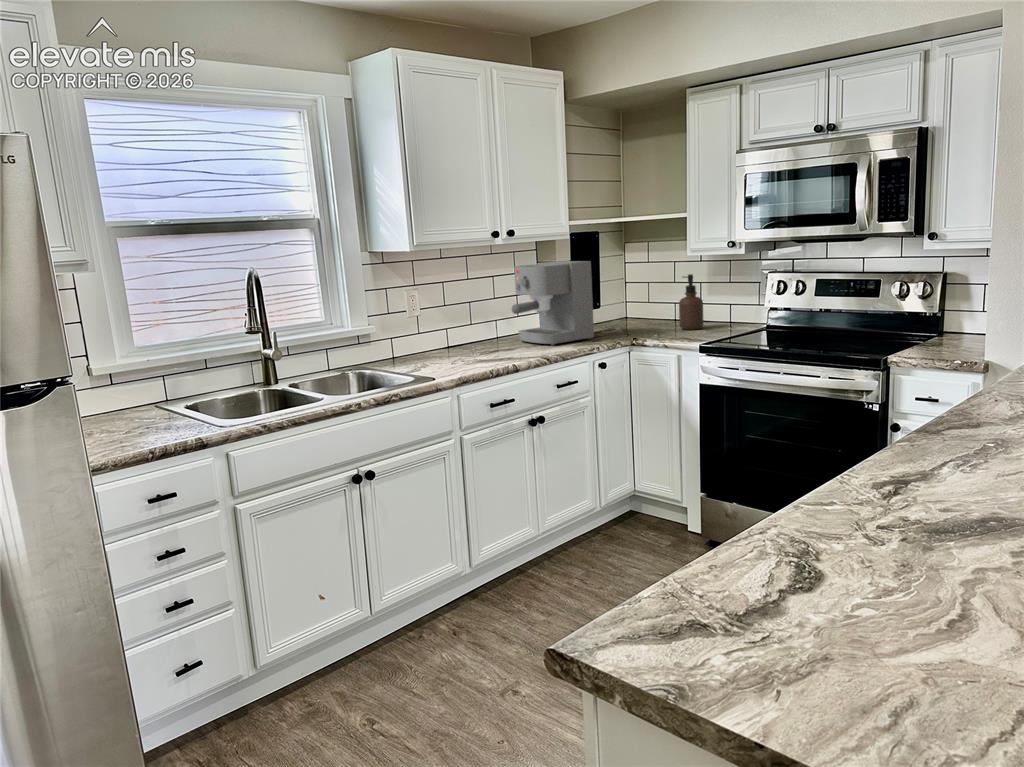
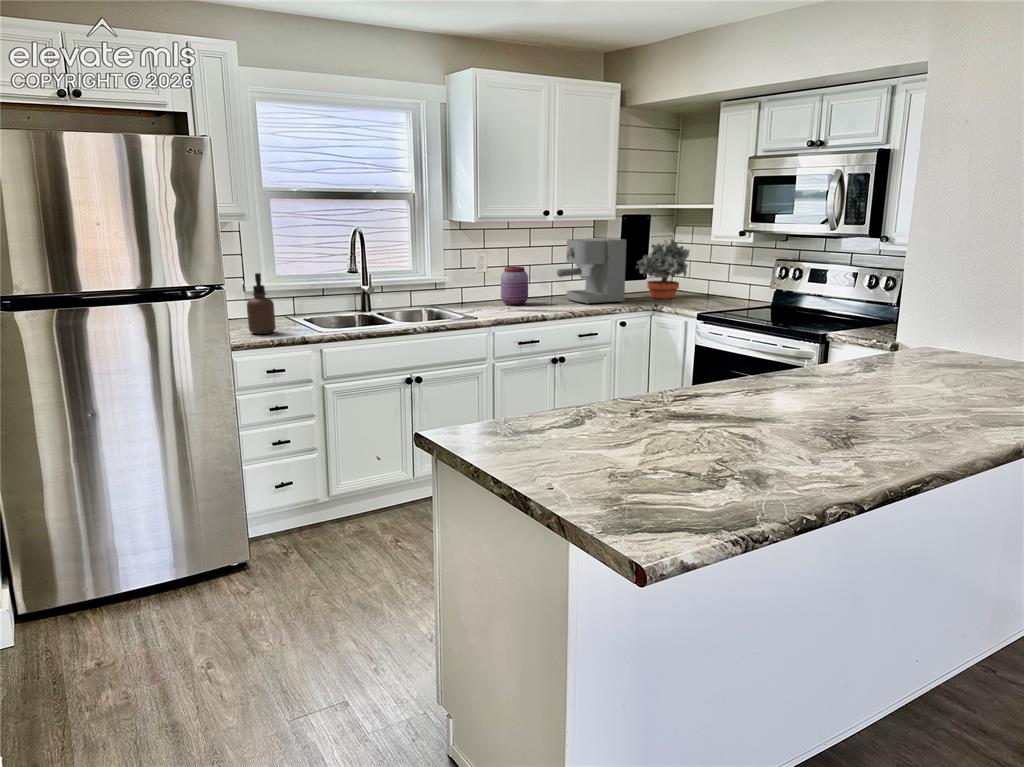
potted plant: none [595,254,657,330] -> present [636,238,689,298]
soap dispenser: present [679,274,704,330] -> present [247,273,276,334]
jar: none [441,306,478,356] -> present [501,267,528,305]

